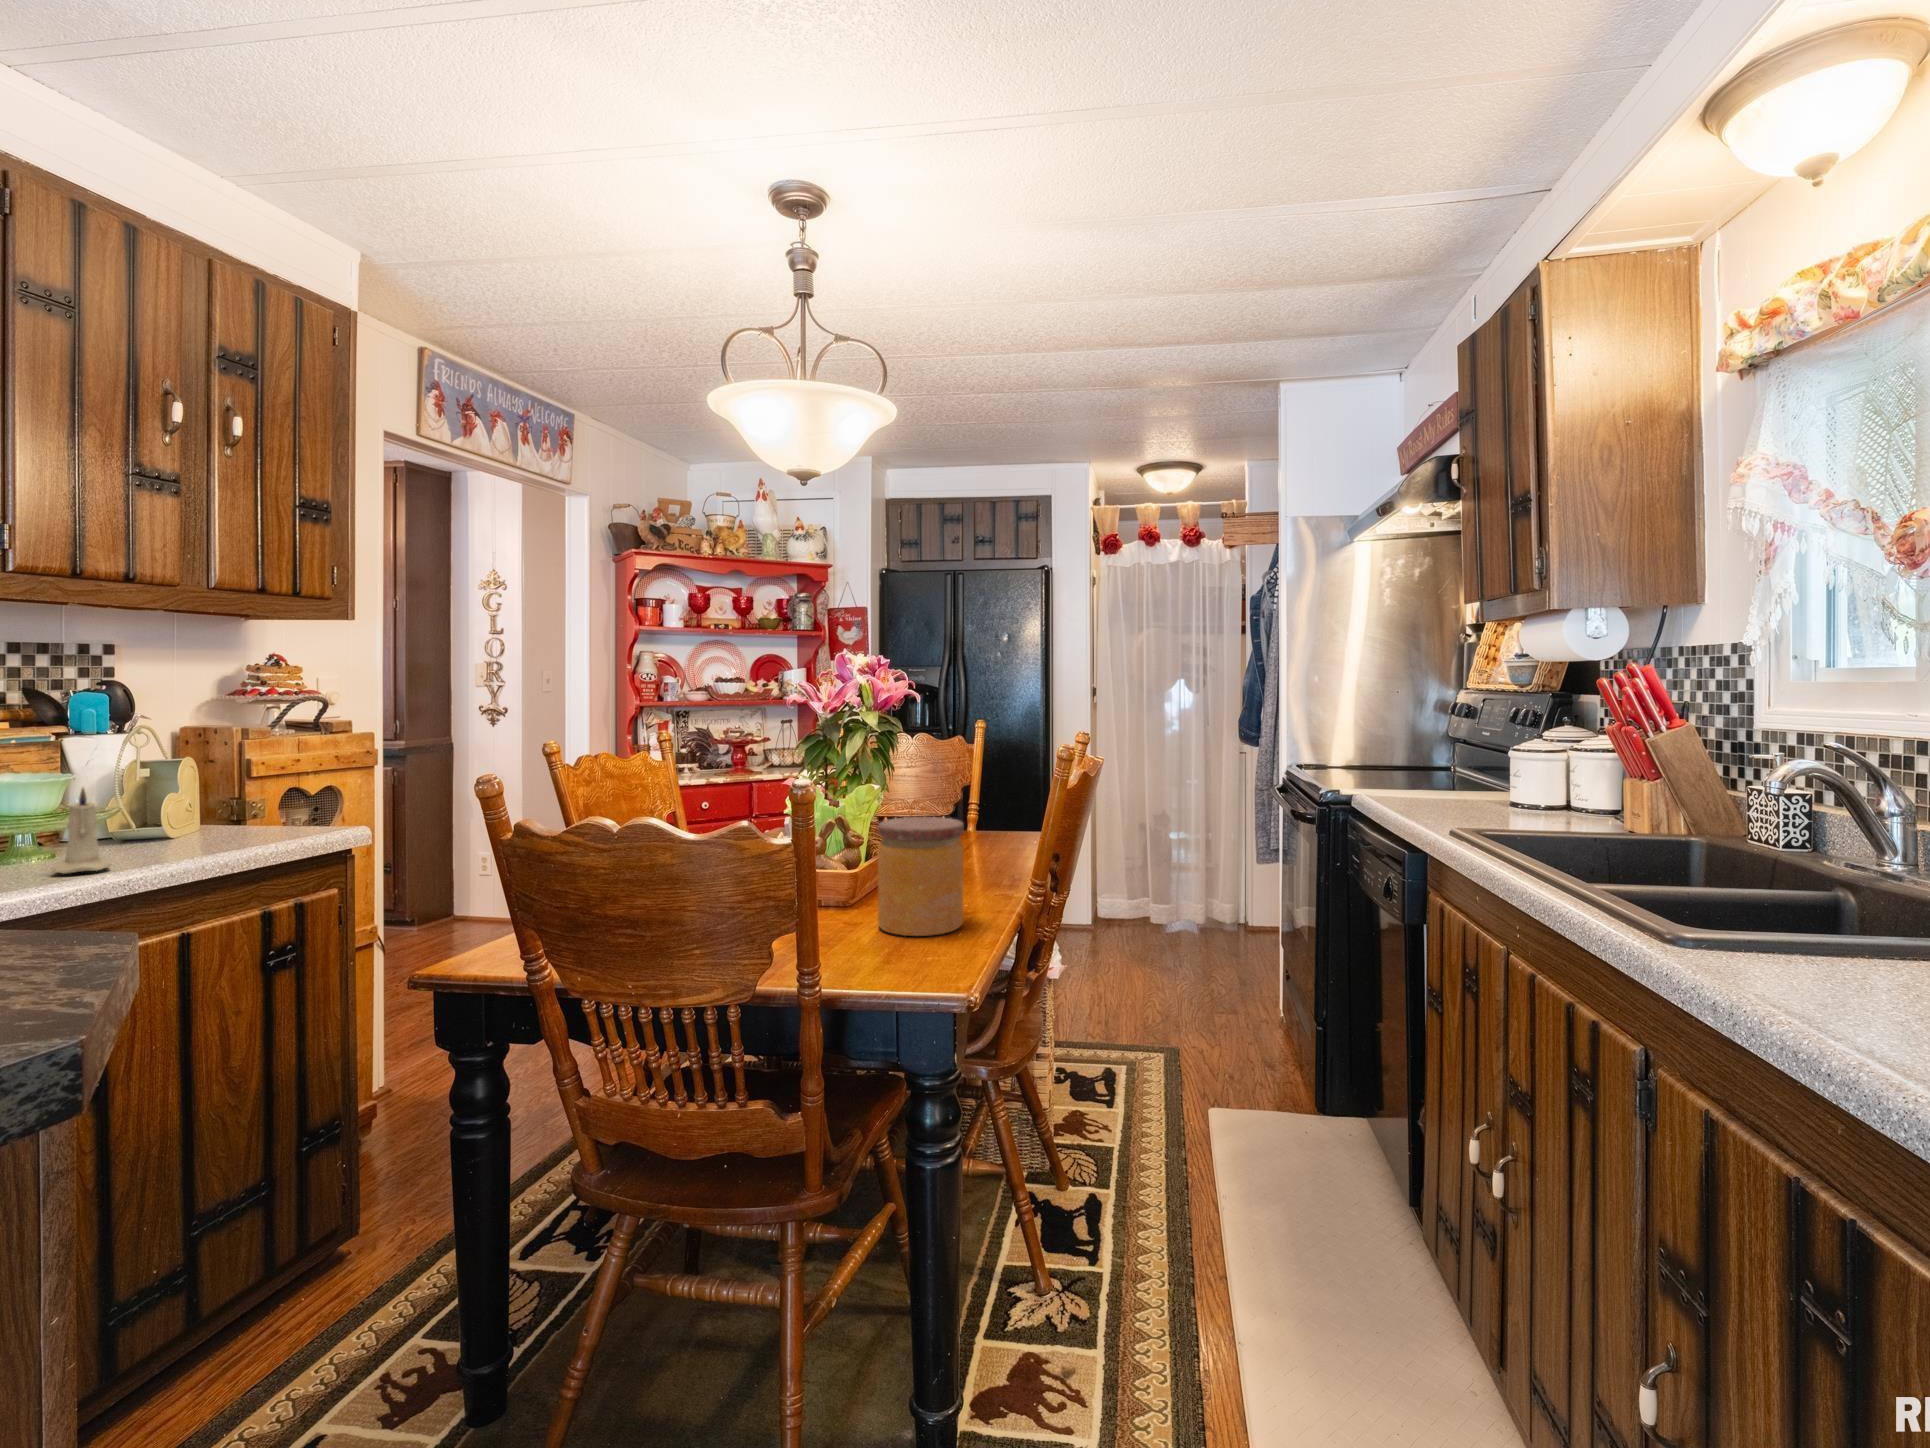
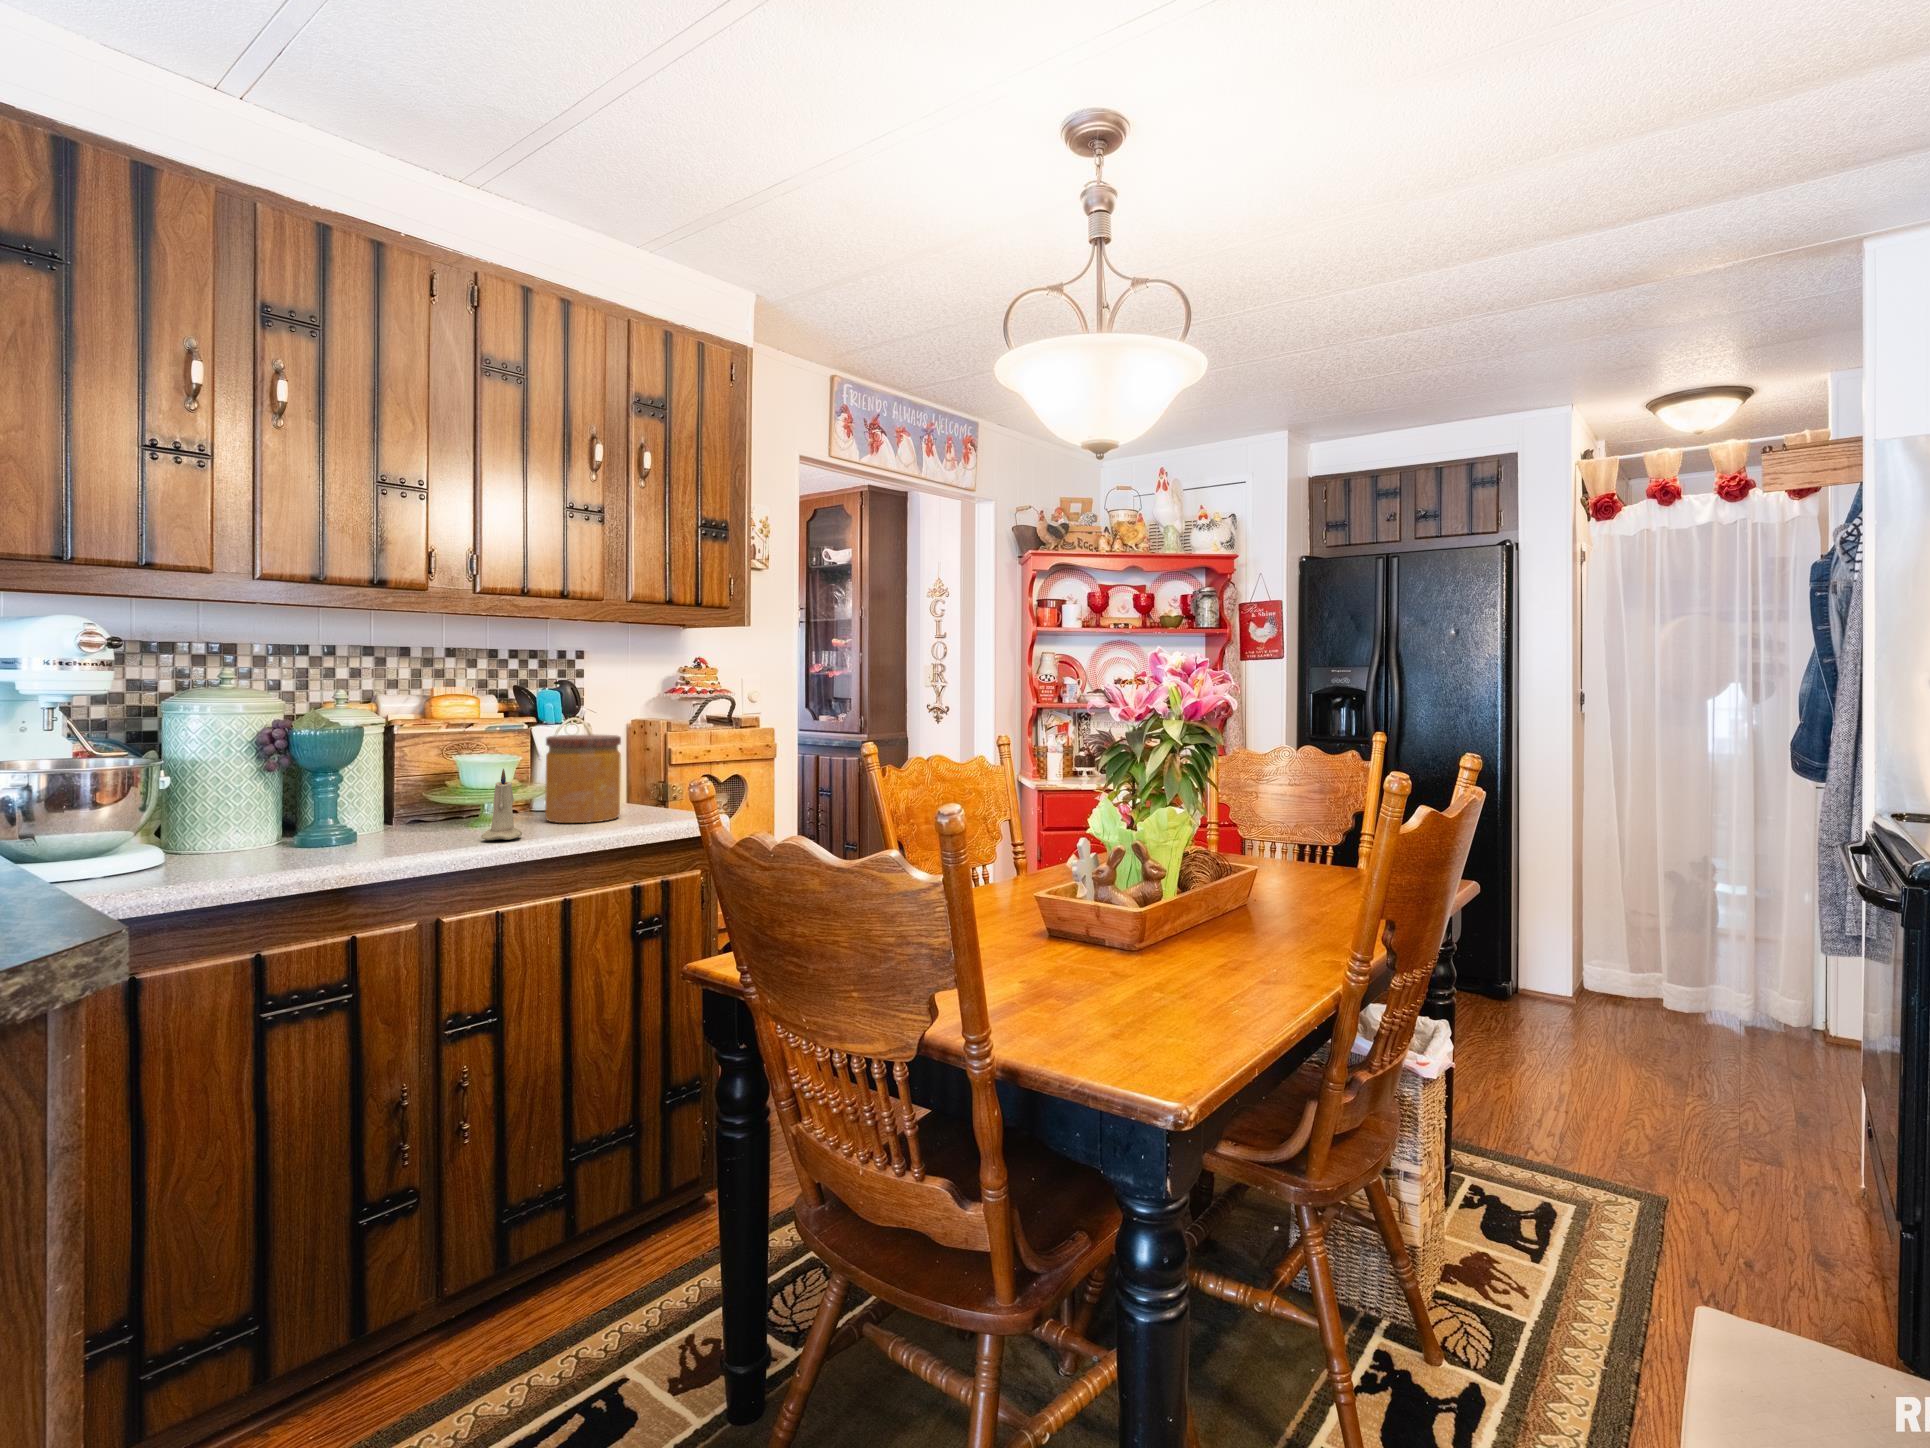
jar: present [878,817,964,936] -> present [545,735,621,823]

